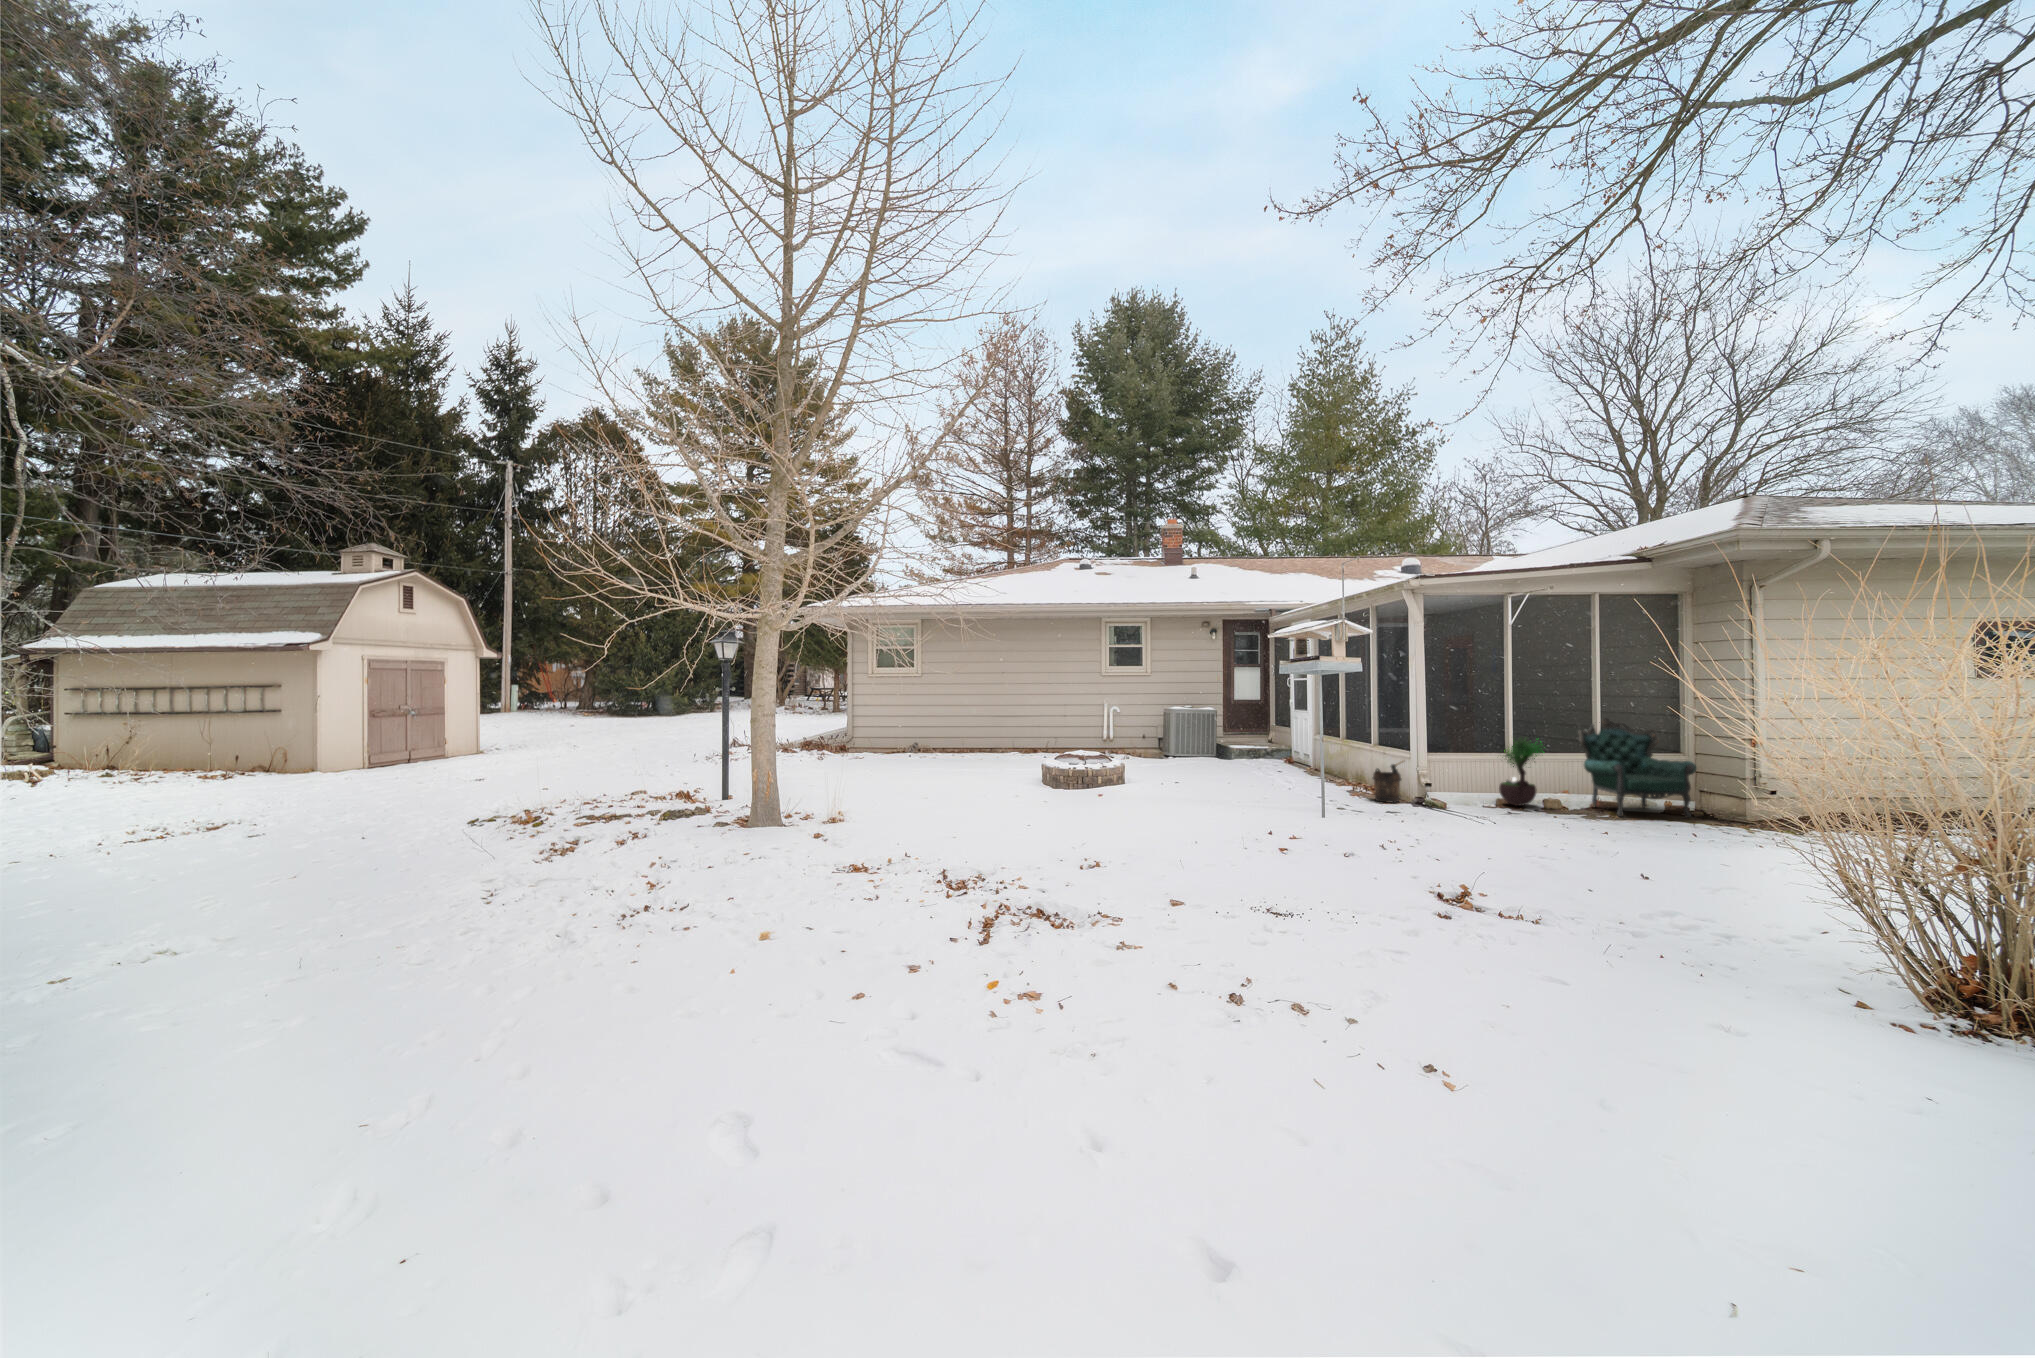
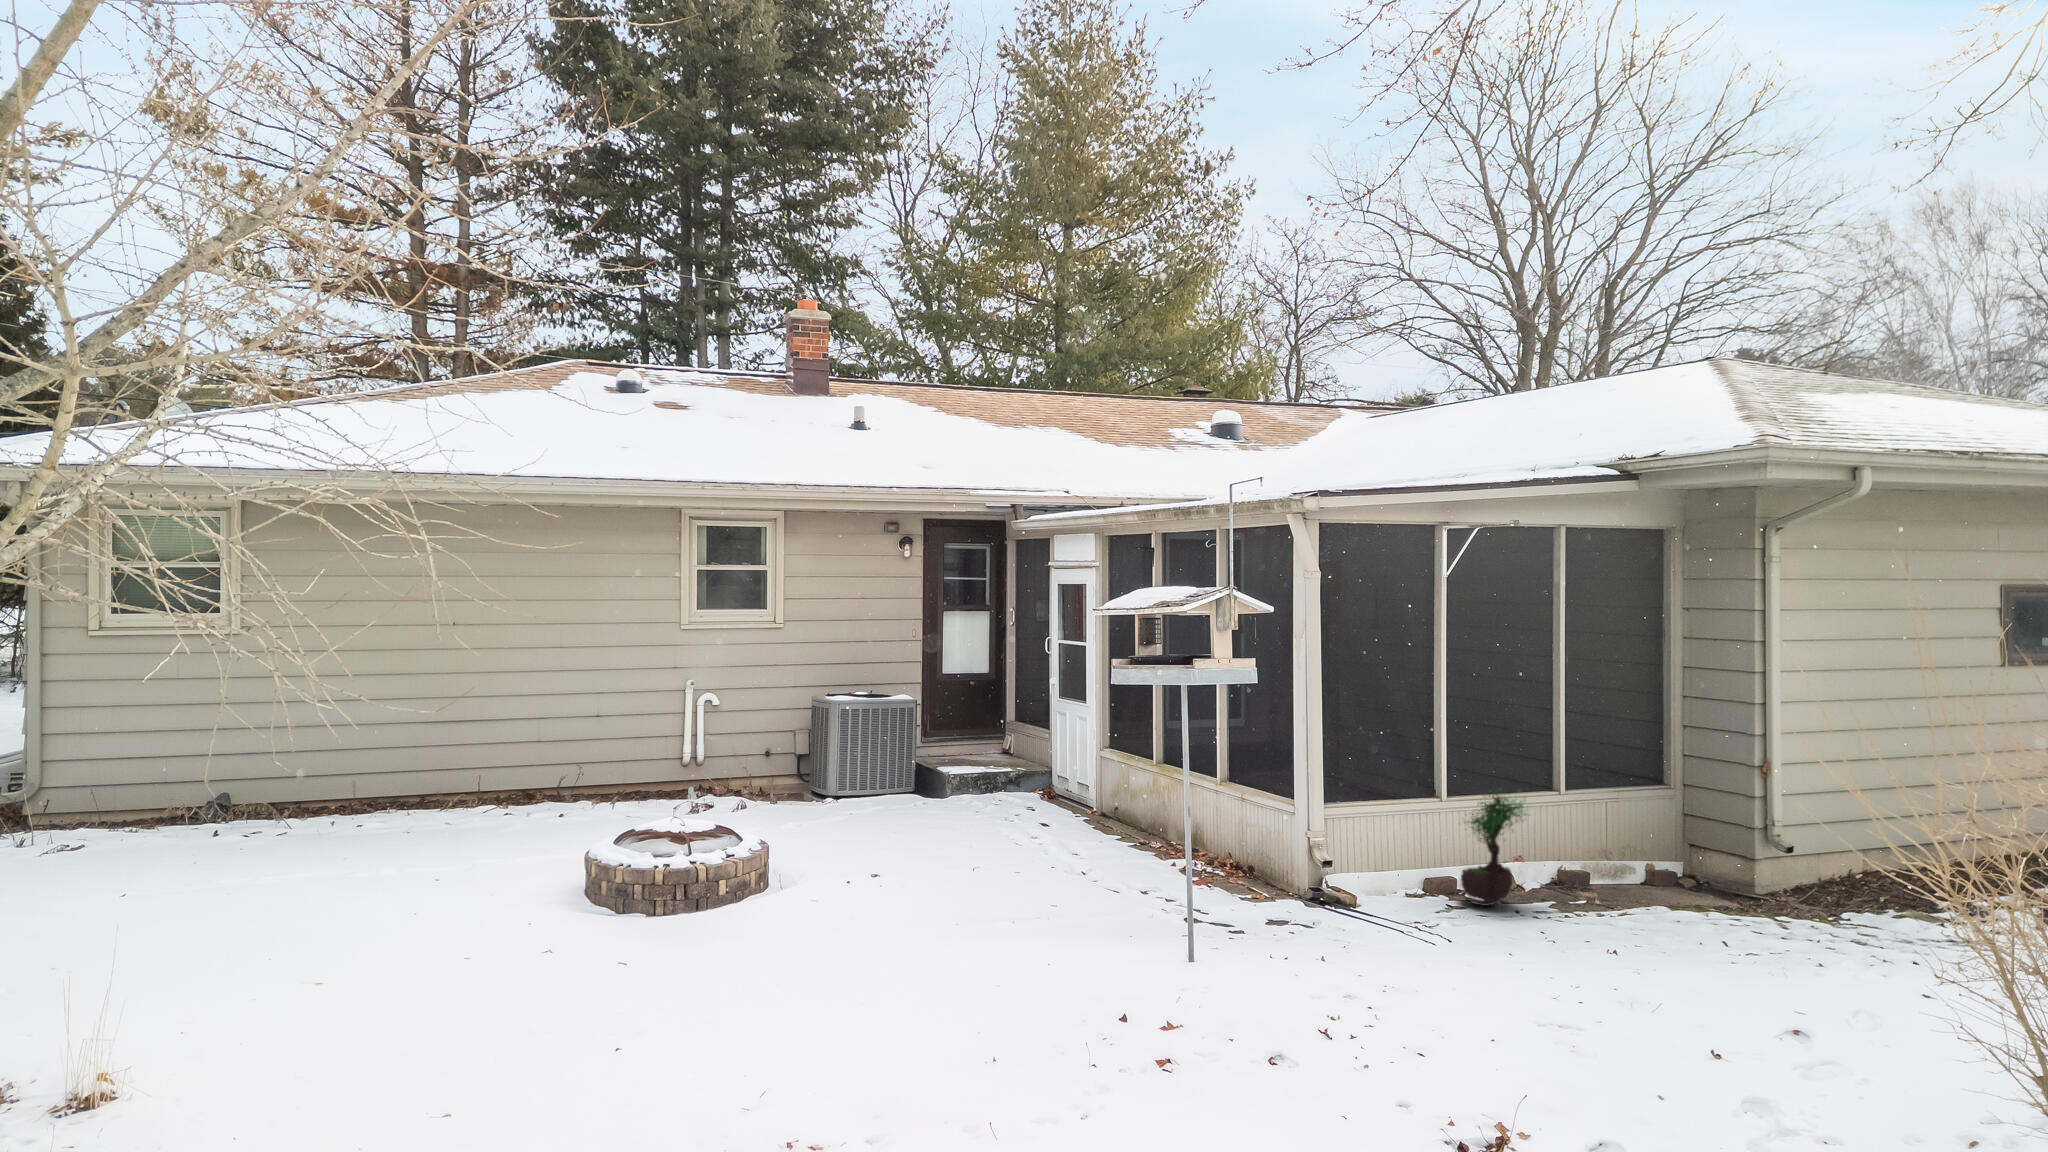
armchair: present [1578,718,1697,818] -> none [1572,748,1736,924]
bucket: present [1373,761,1404,803] -> none [1257,829,1310,912]

